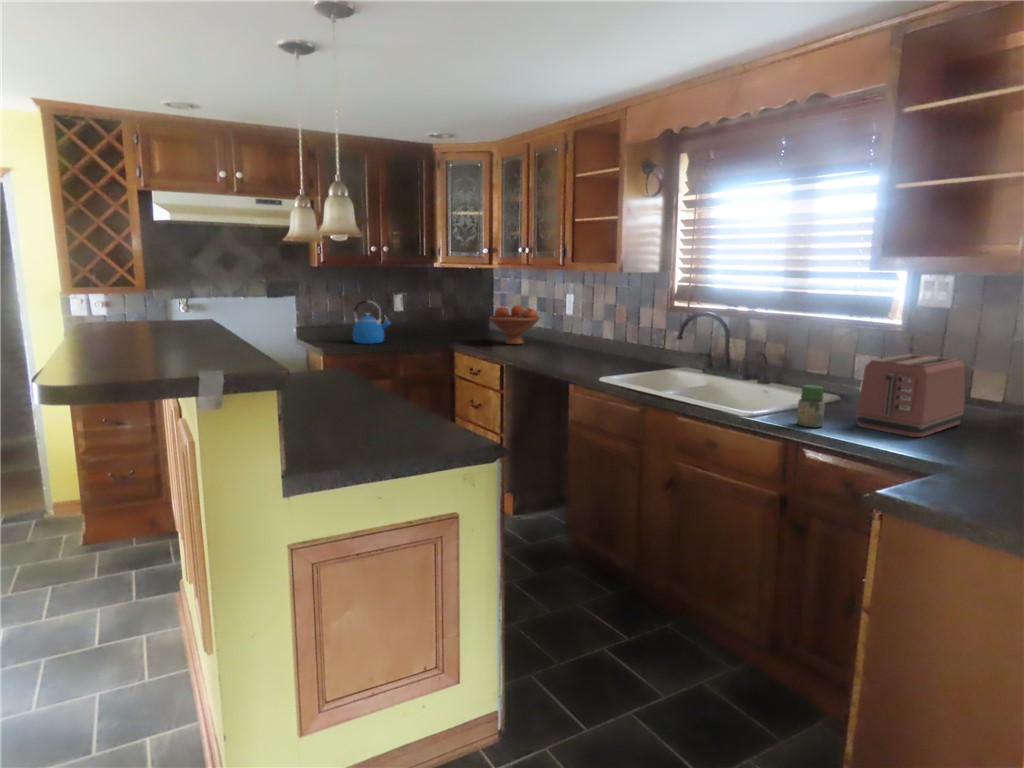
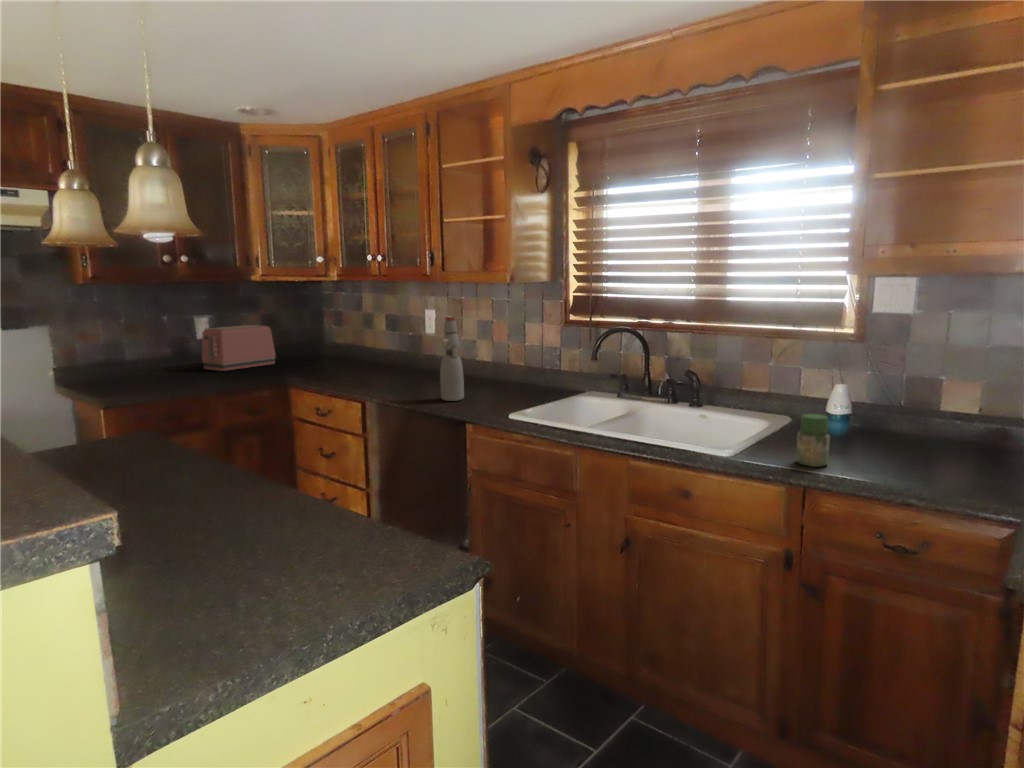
bottle: none [557,299,576,366] -> present [440,317,464,401]
kettle: present [353,301,390,344] -> none [144,328,200,386]
fruit bowl: present [490,306,540,344] -> none [334,326,397,374]
toaster: present [856,354,965,437] -> present [202,325,275,371]

